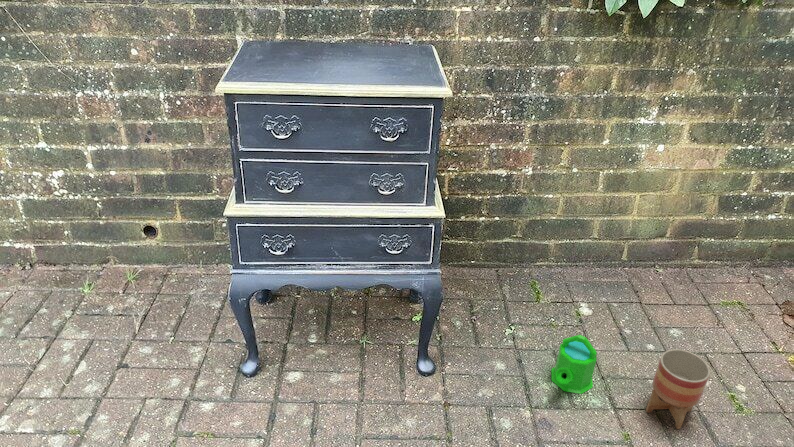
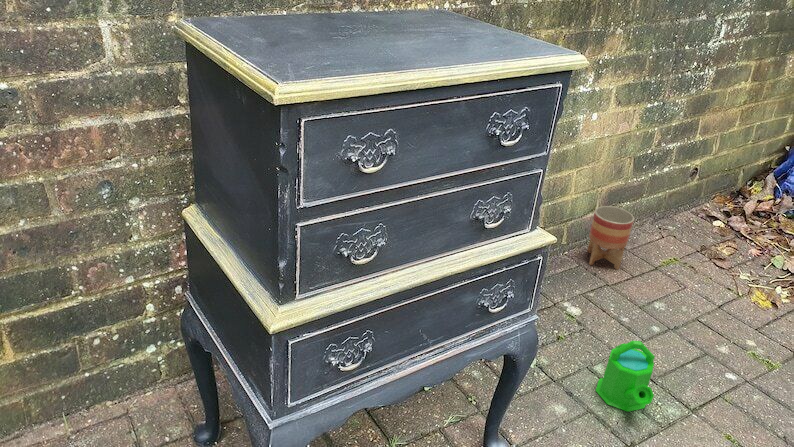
planter: present [646,349,710,429] -> present [587,206,634,270]

